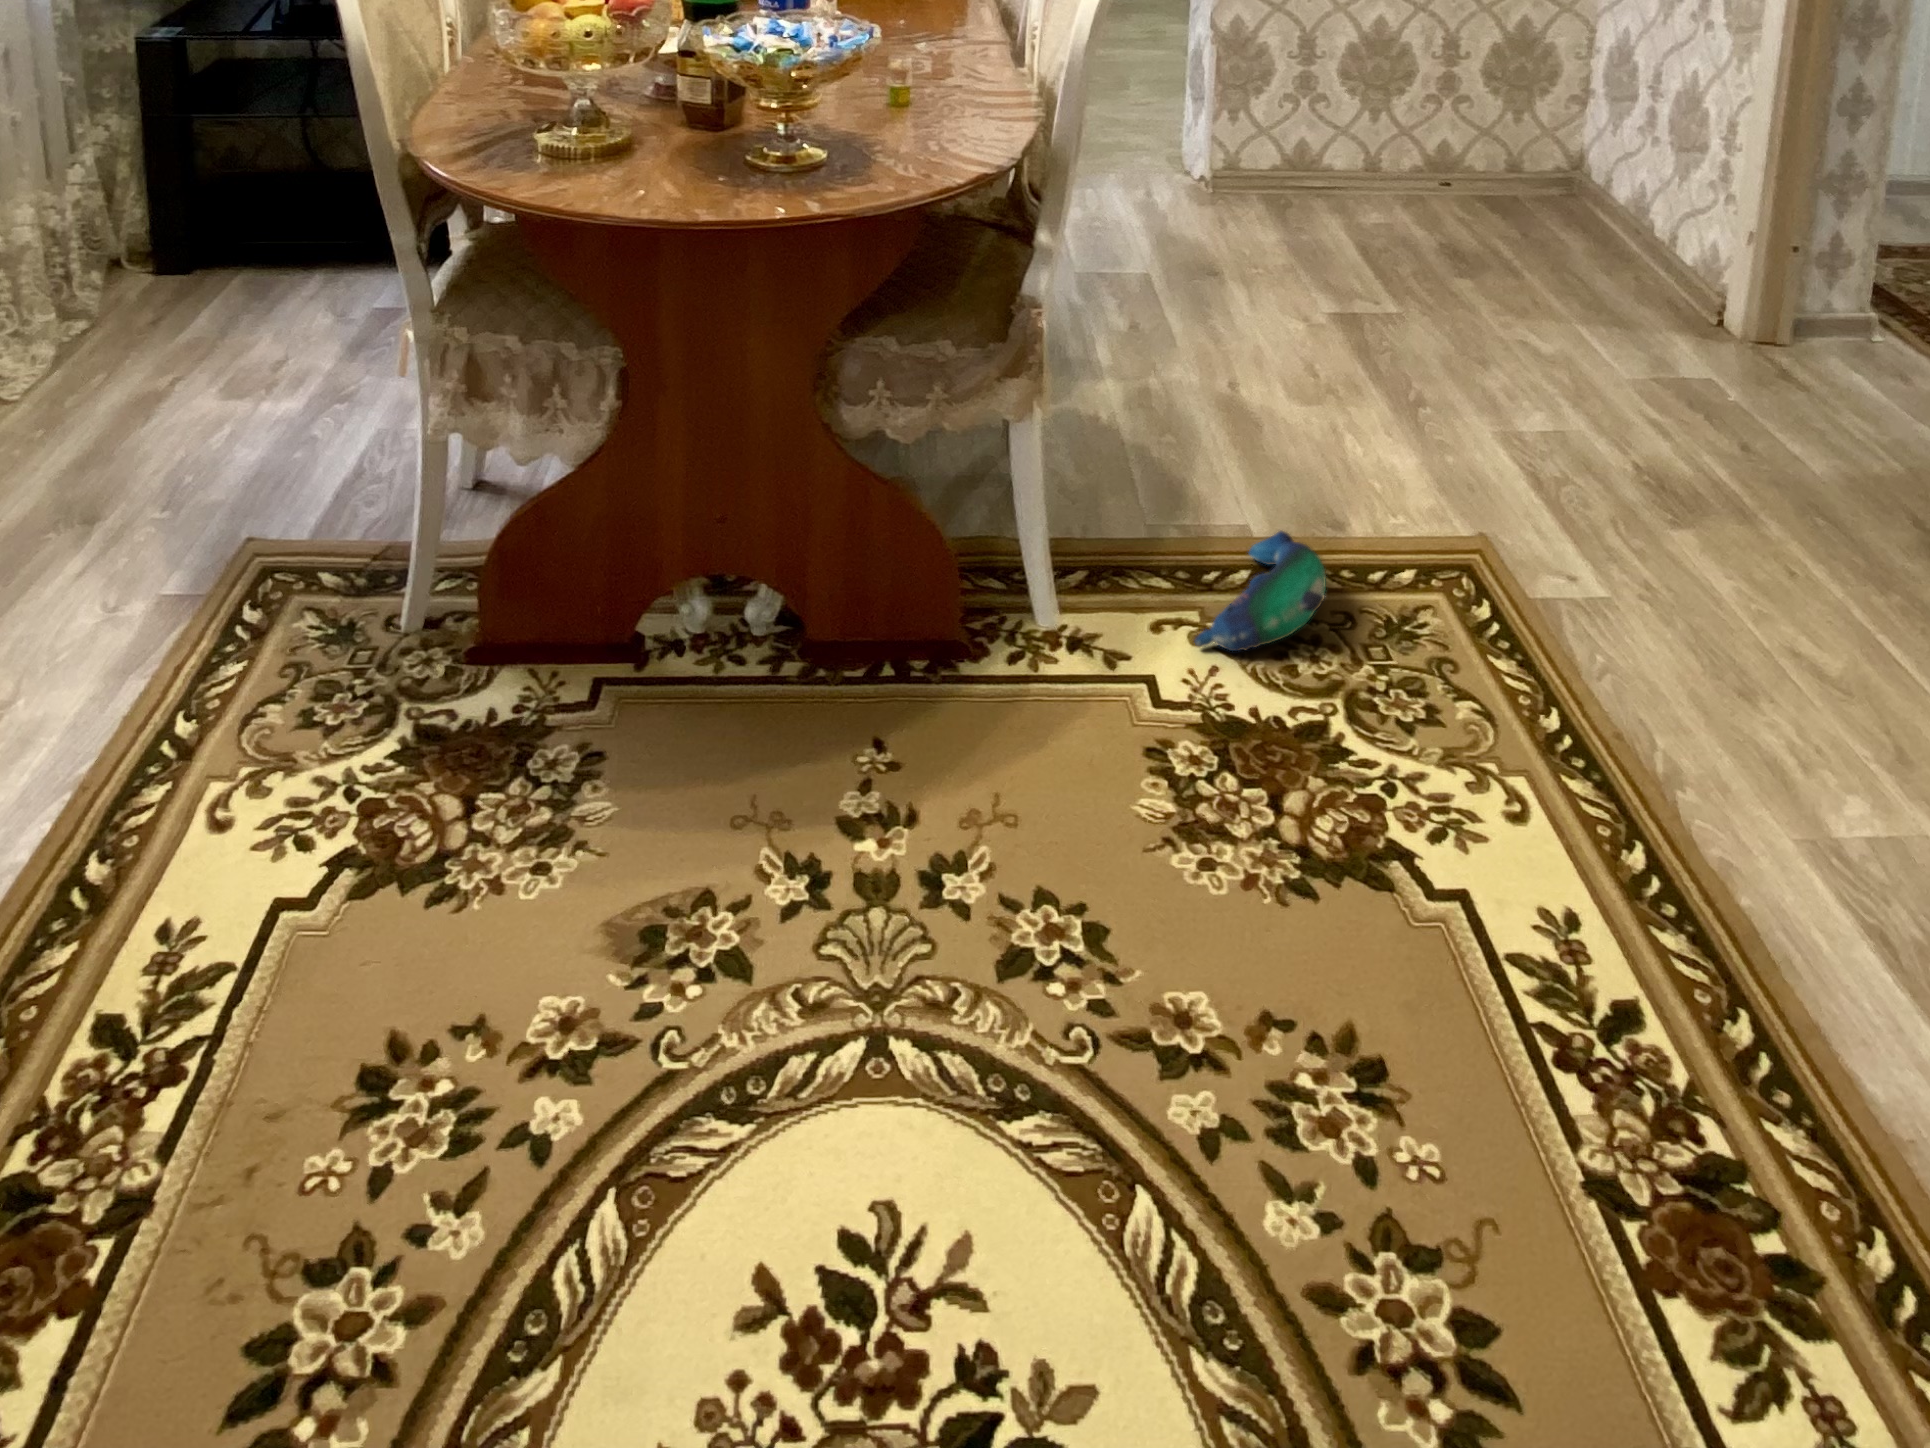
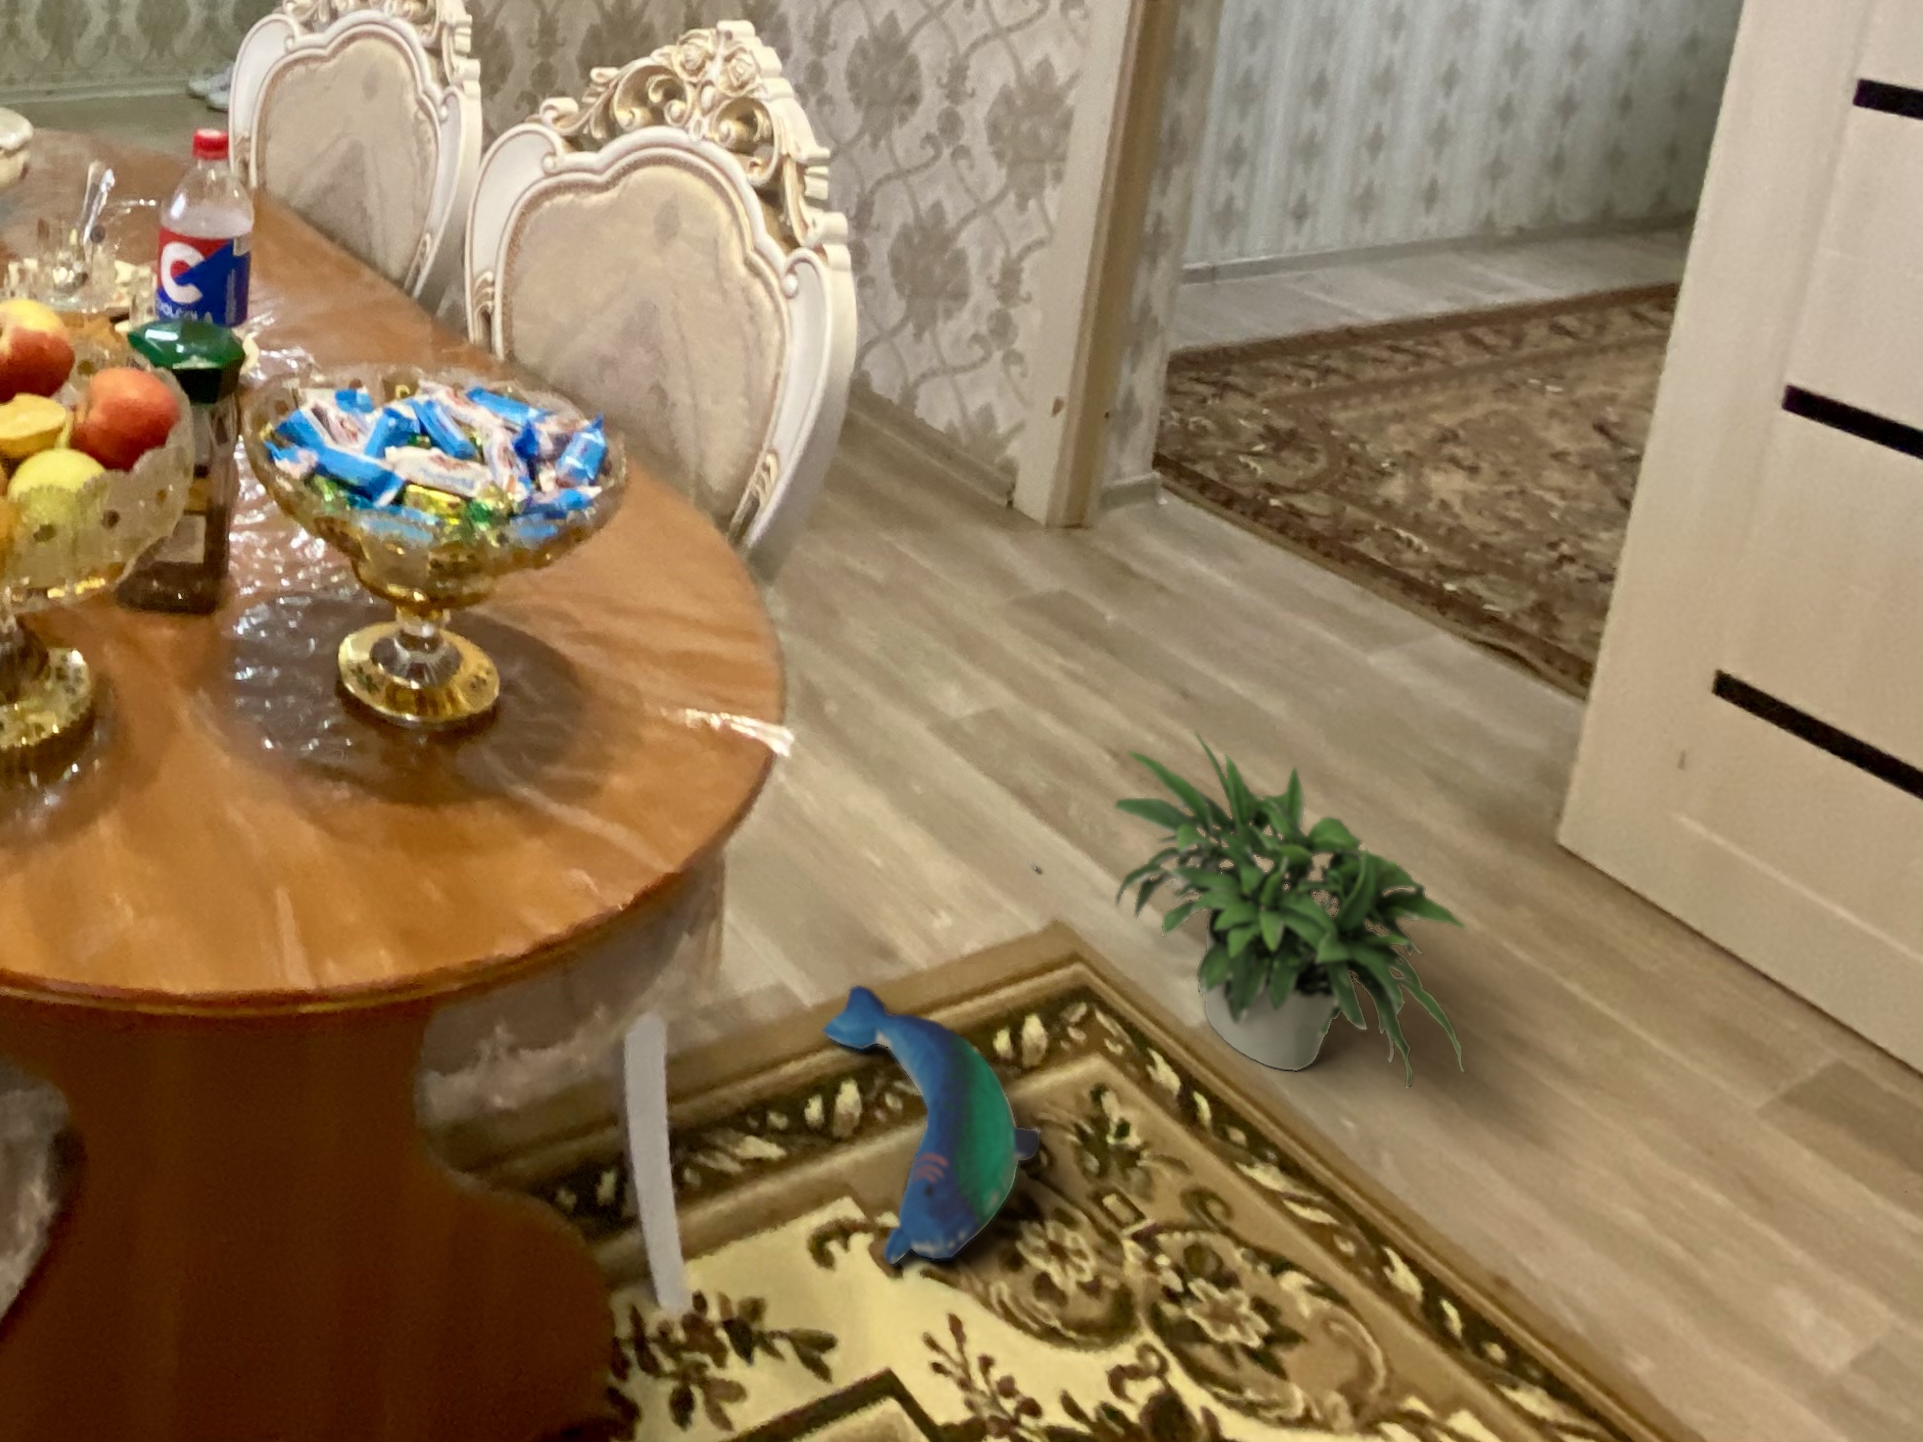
potted plant: none [1487,401,1716,636] -> present [1026,734,1465,1088]

